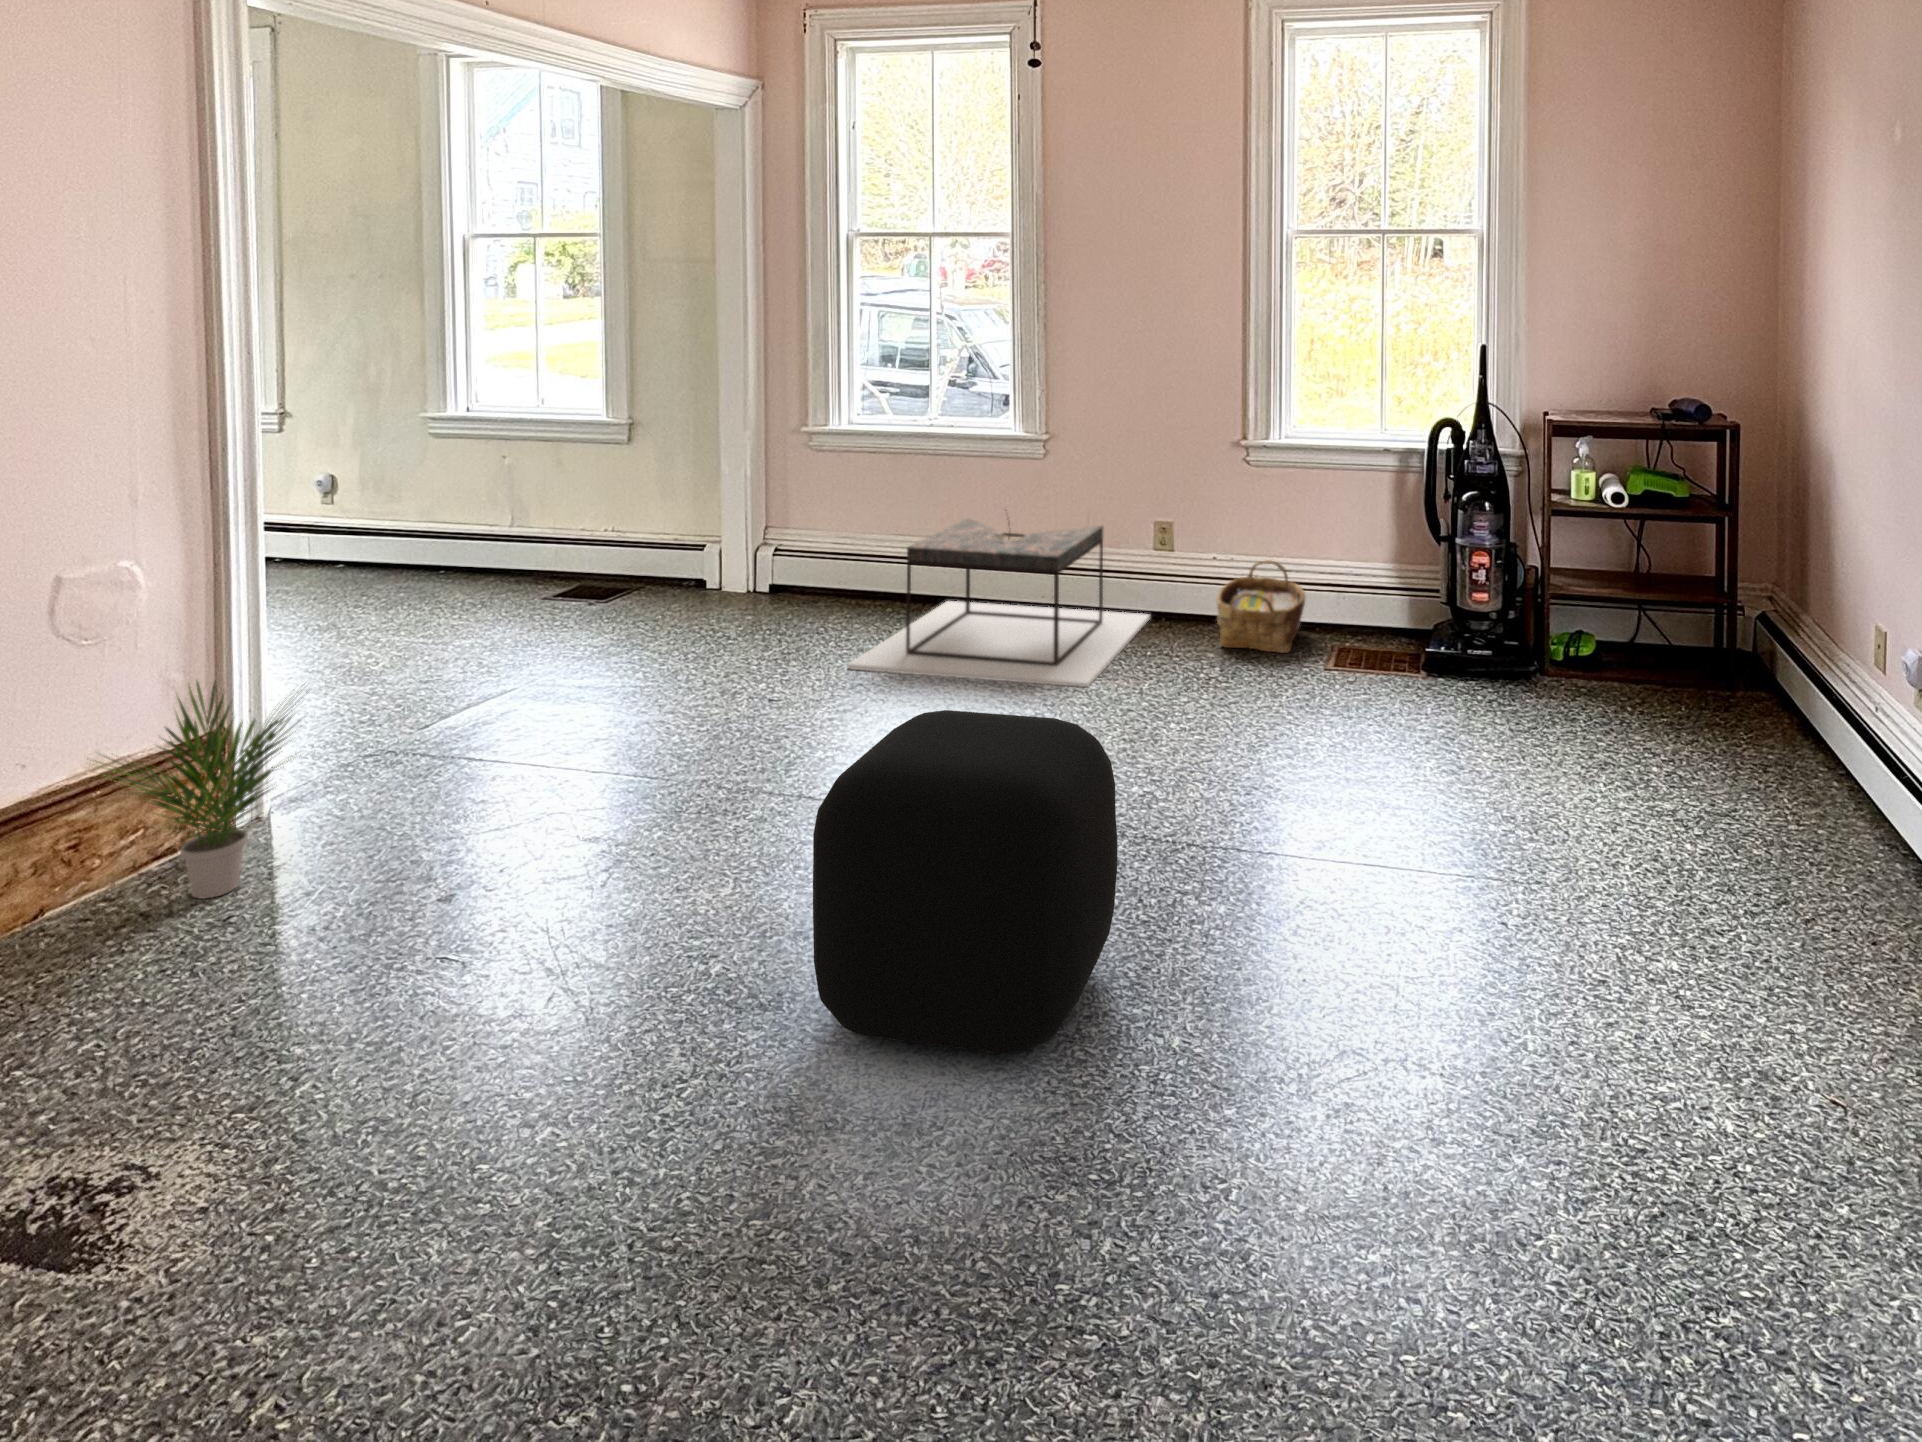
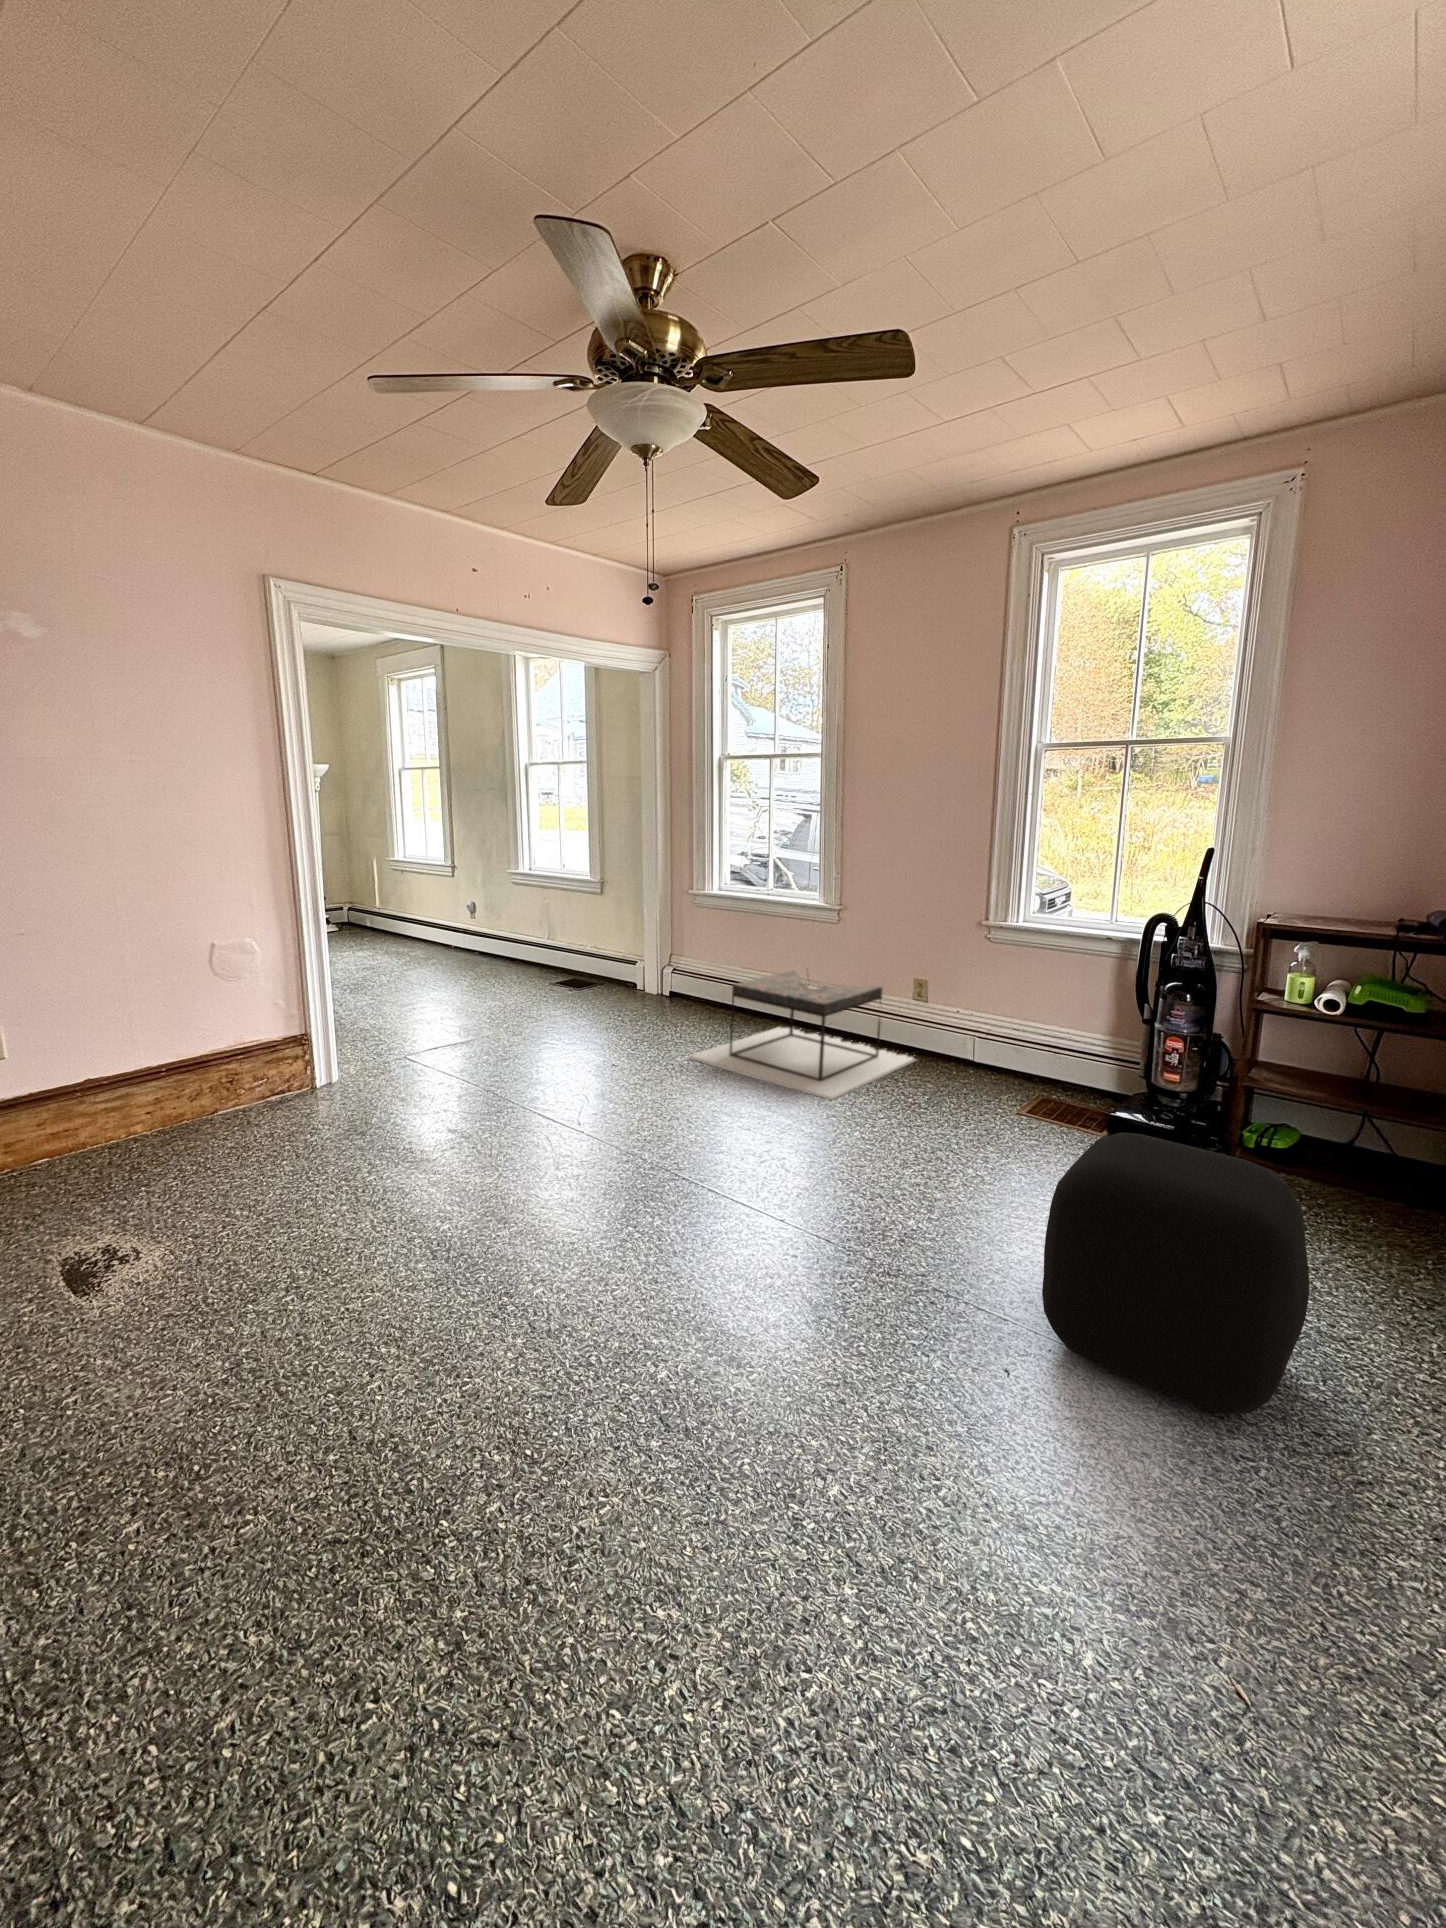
woven basket: present [1217,560,1305,653] -> none [954,1030,1034,1104]
potted plant: present [90,680,302,899] -> none [235,1005,338,1120]
ottoman: present [813,710,1118,1053] -> present [1042,1132,1309,1414]

